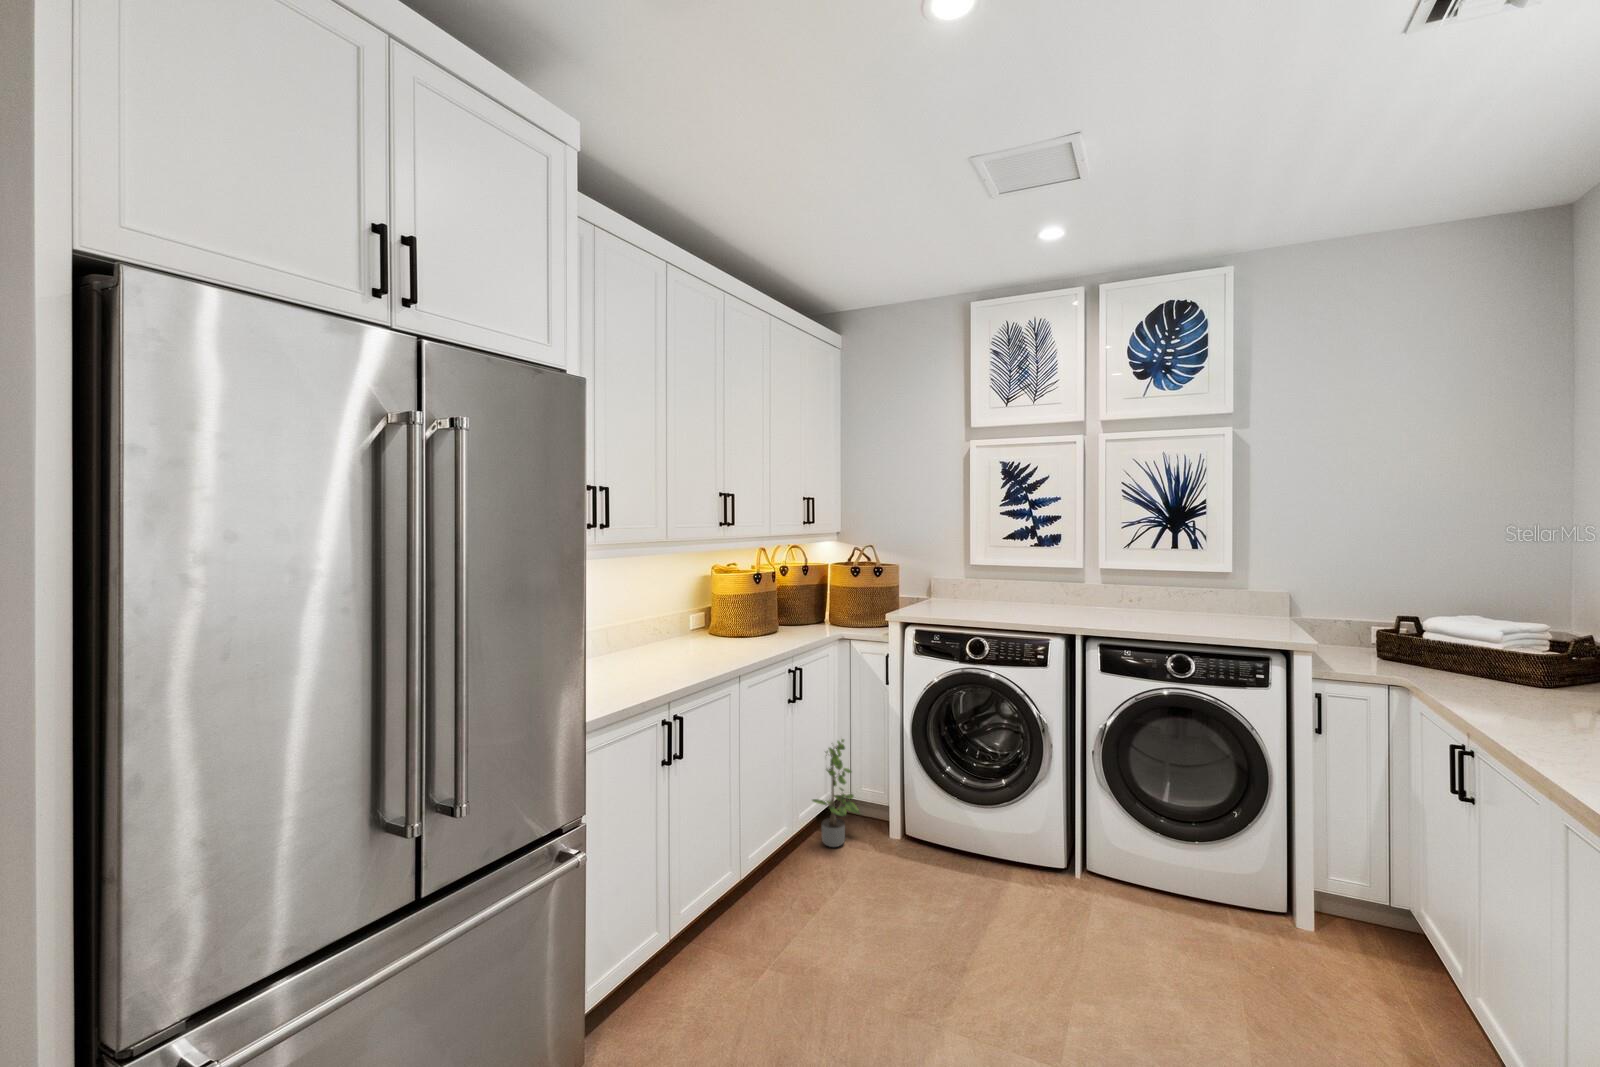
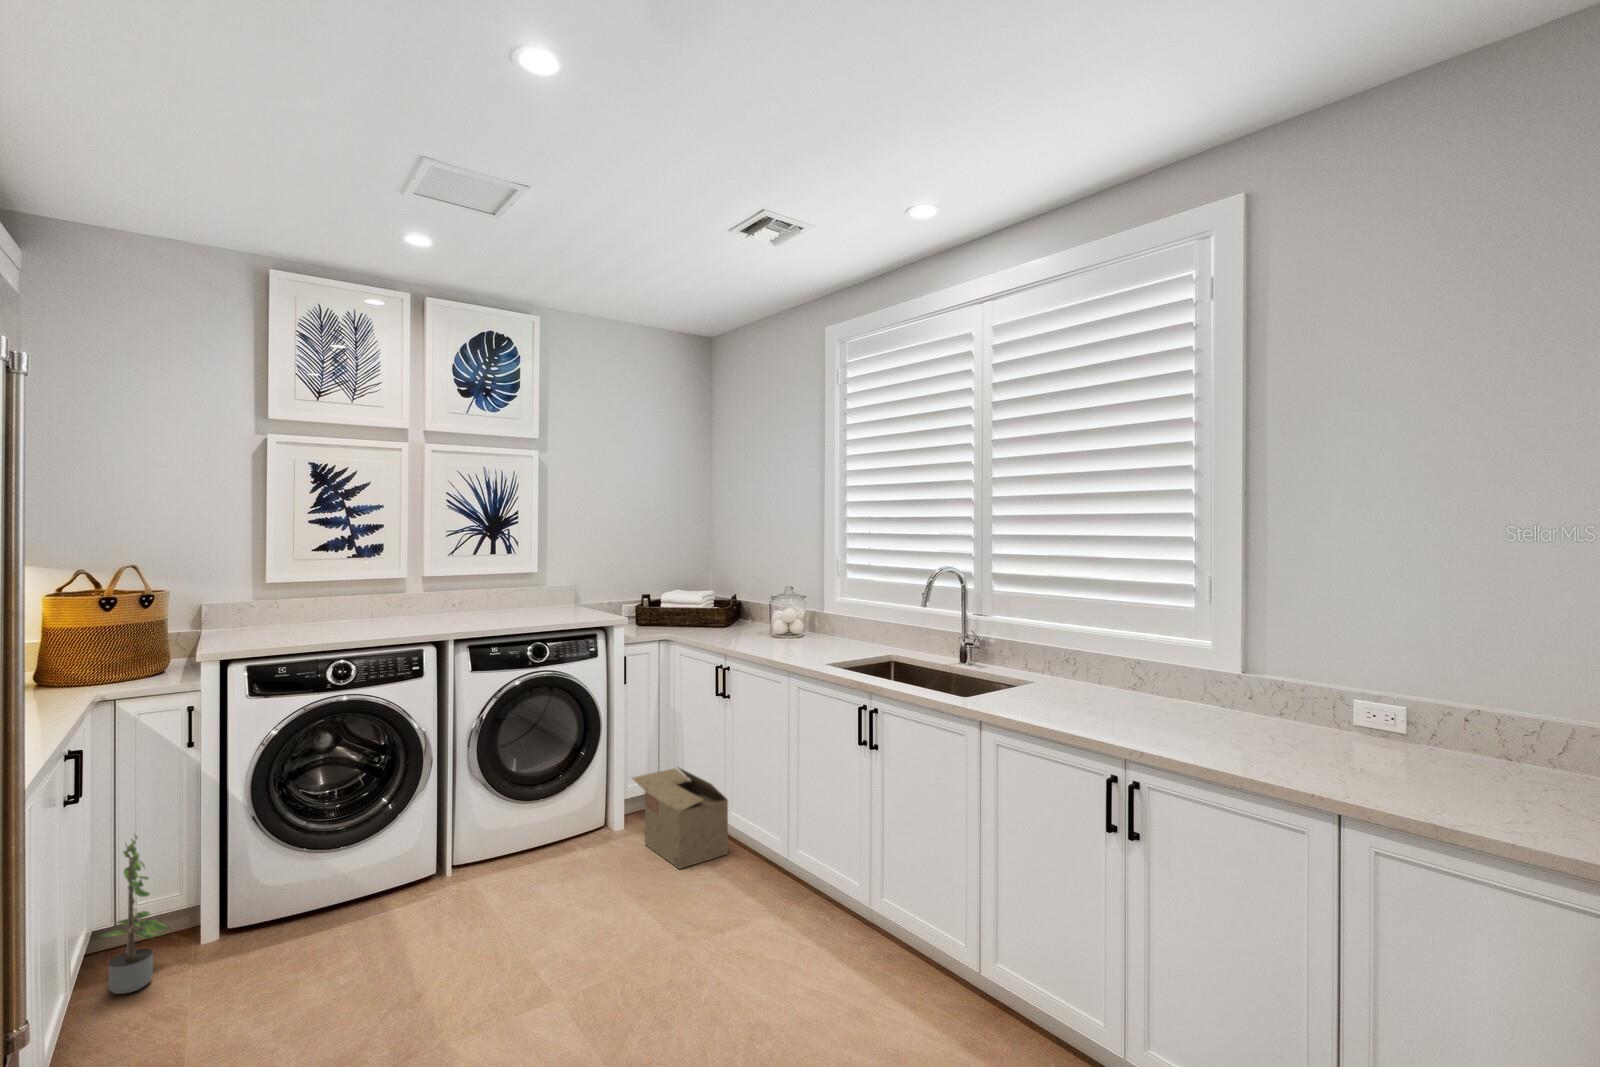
cardboard box: none [1313,859,1452,1052] -> present [632,768,728,869]

